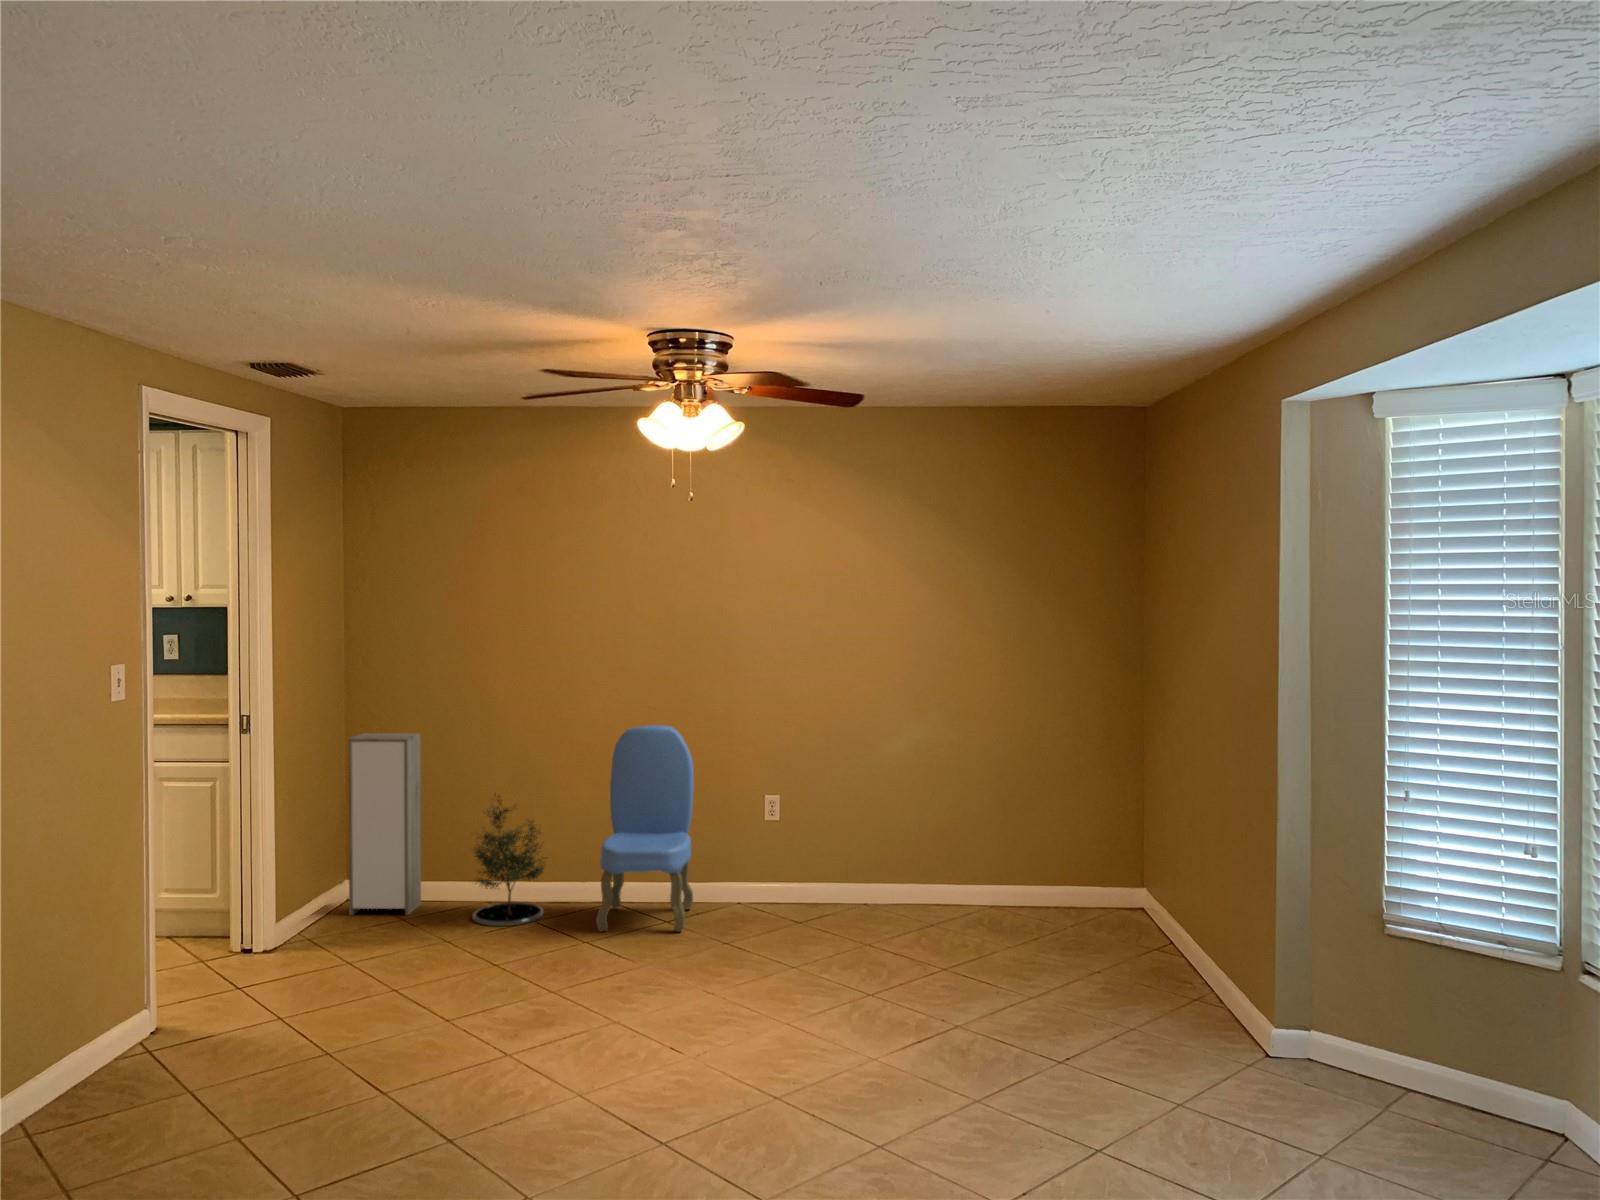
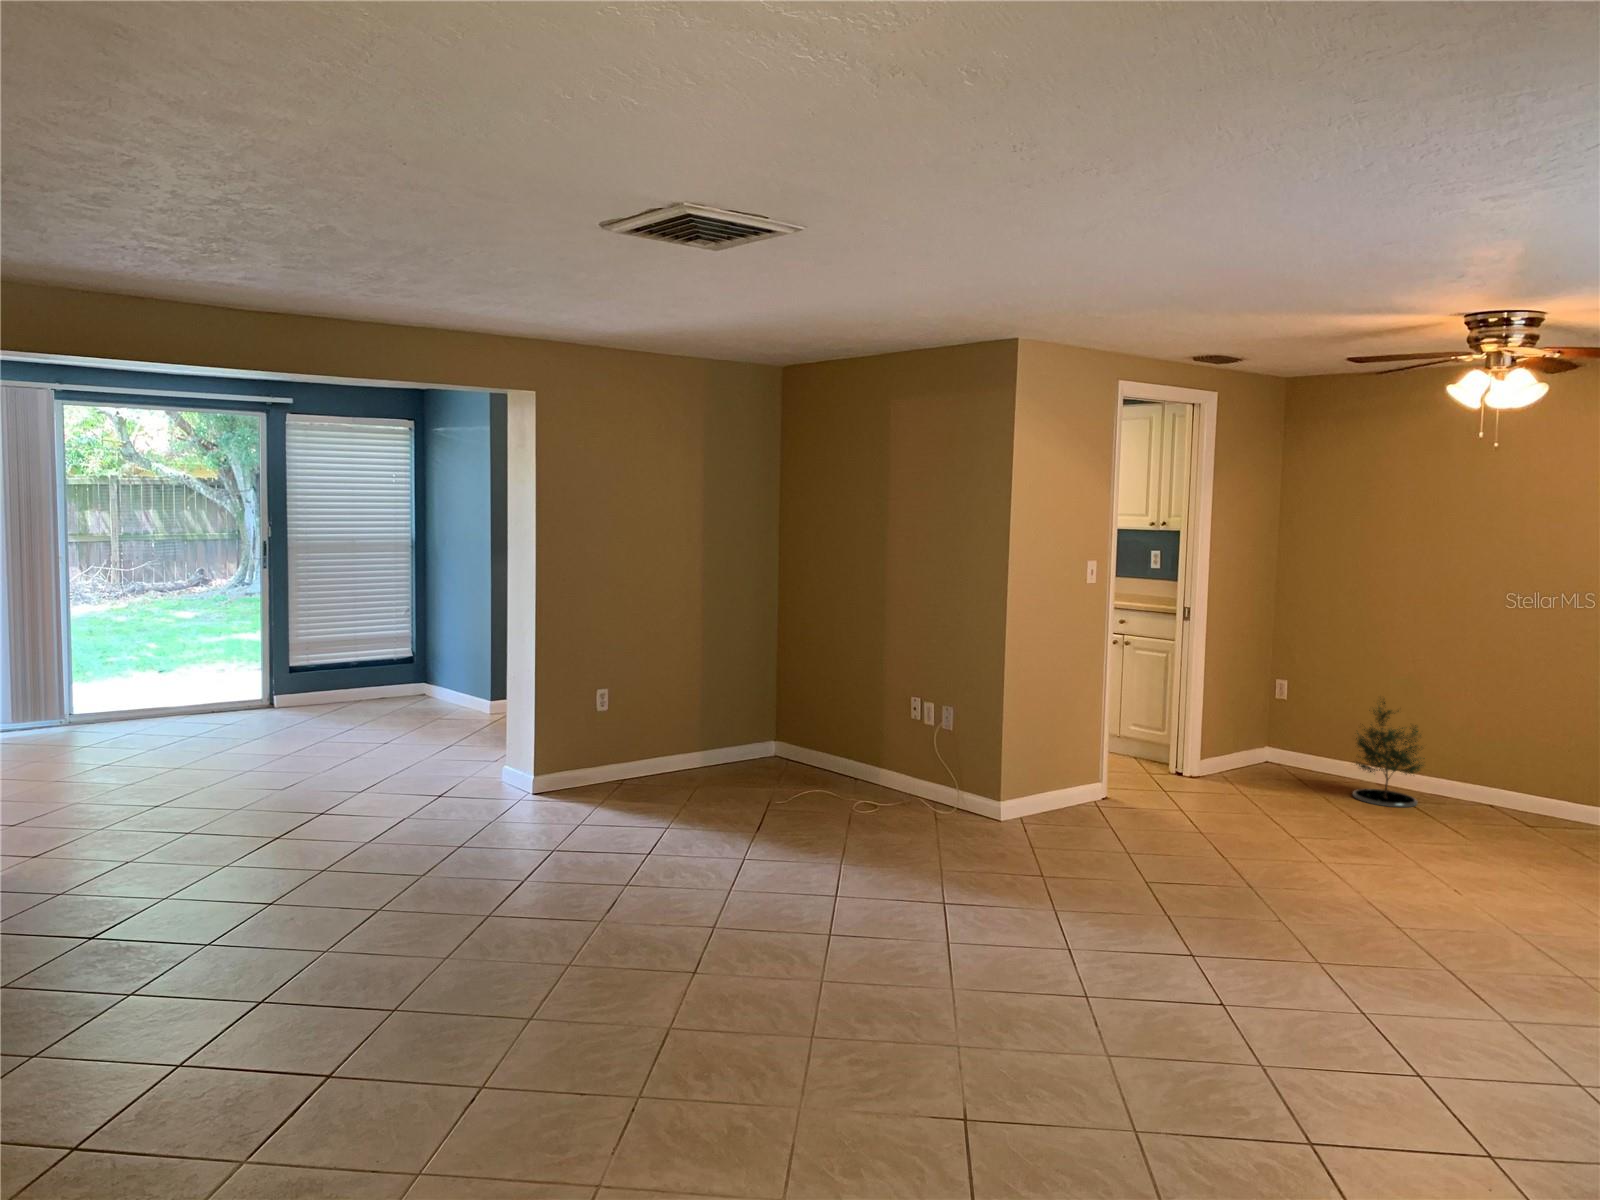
dining chair: present [596,725,694,932] -> none [1453,657,1582,846]
storage cabinet: present [348,733,421,916] -> none [1260,635,1329,781]

